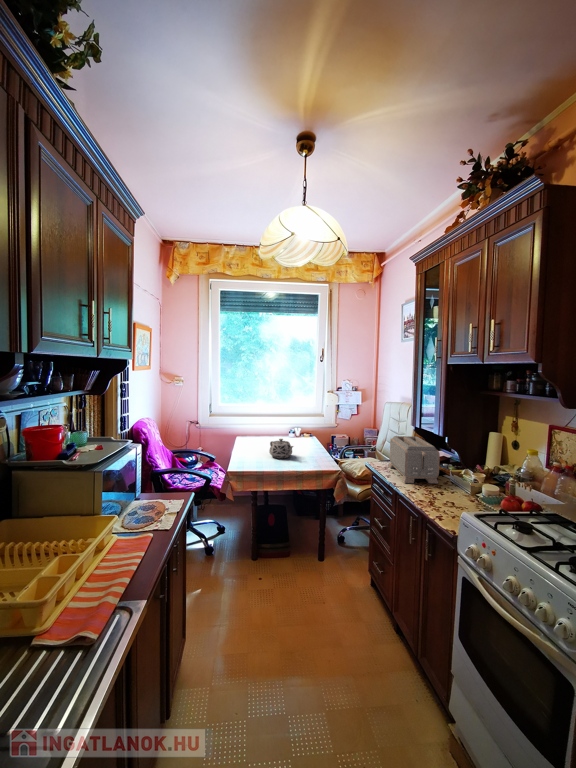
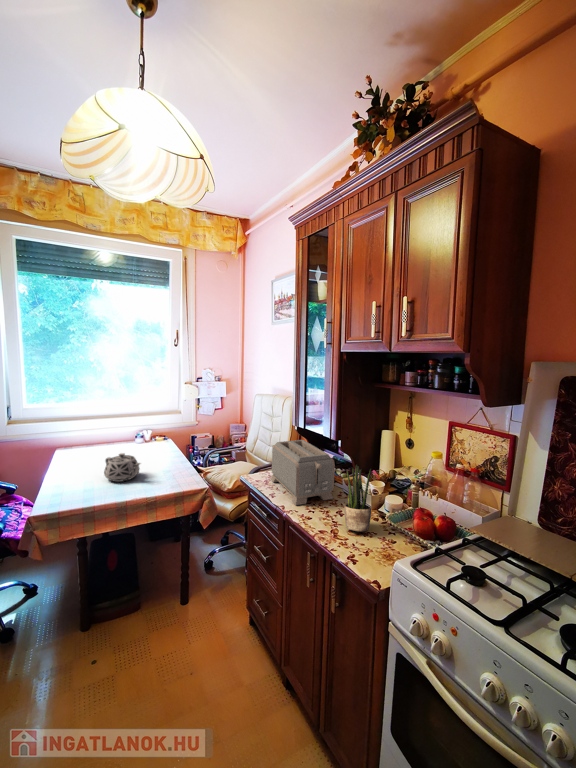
potted plant: none [441,451,464,504] -> present [345,465,371,531]

